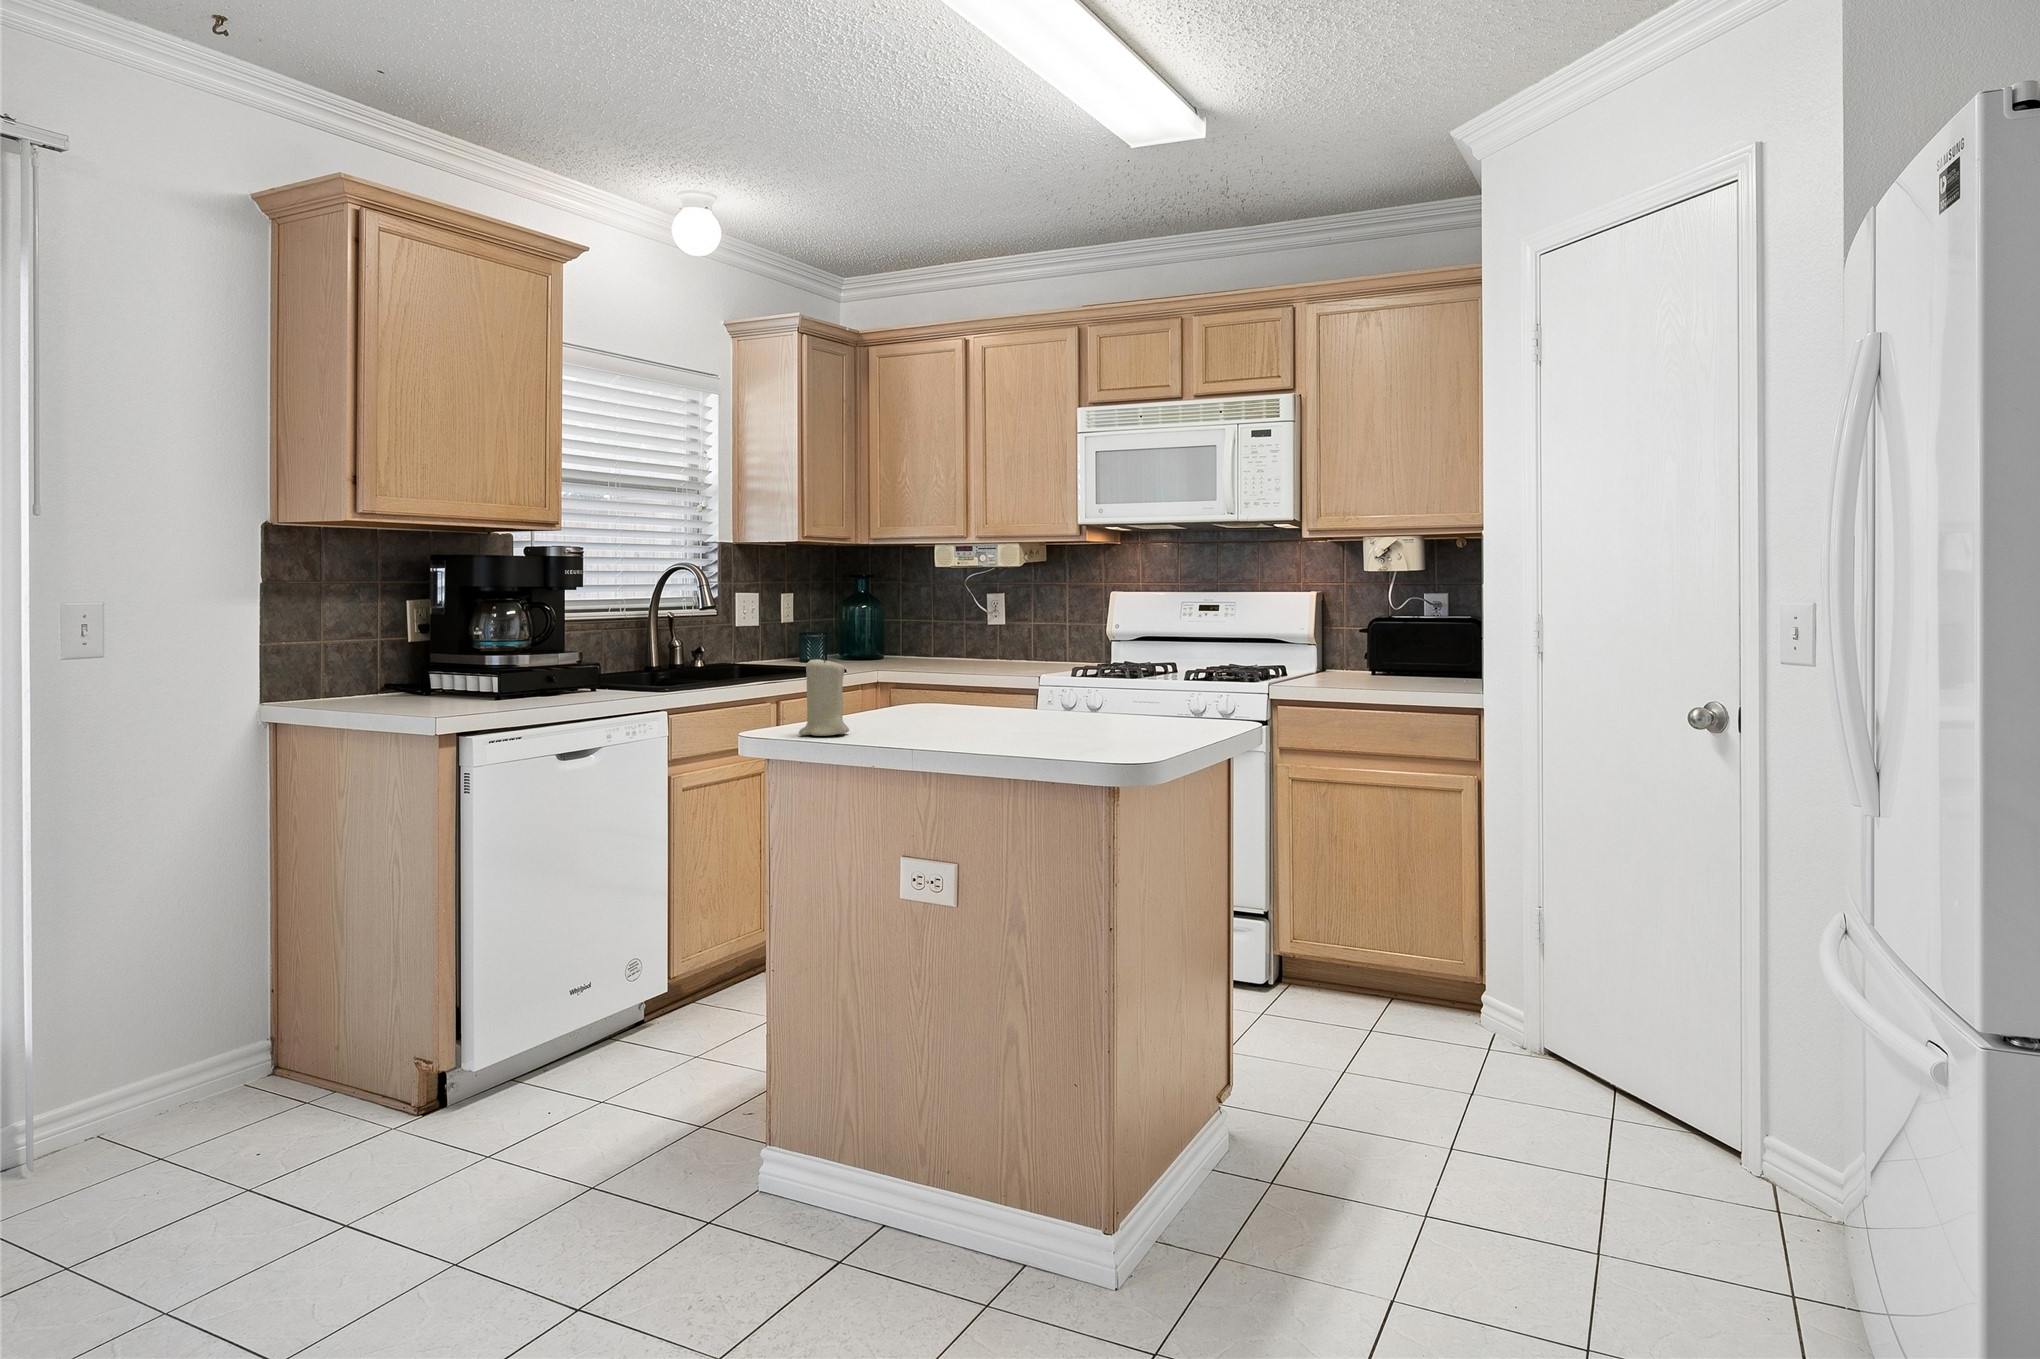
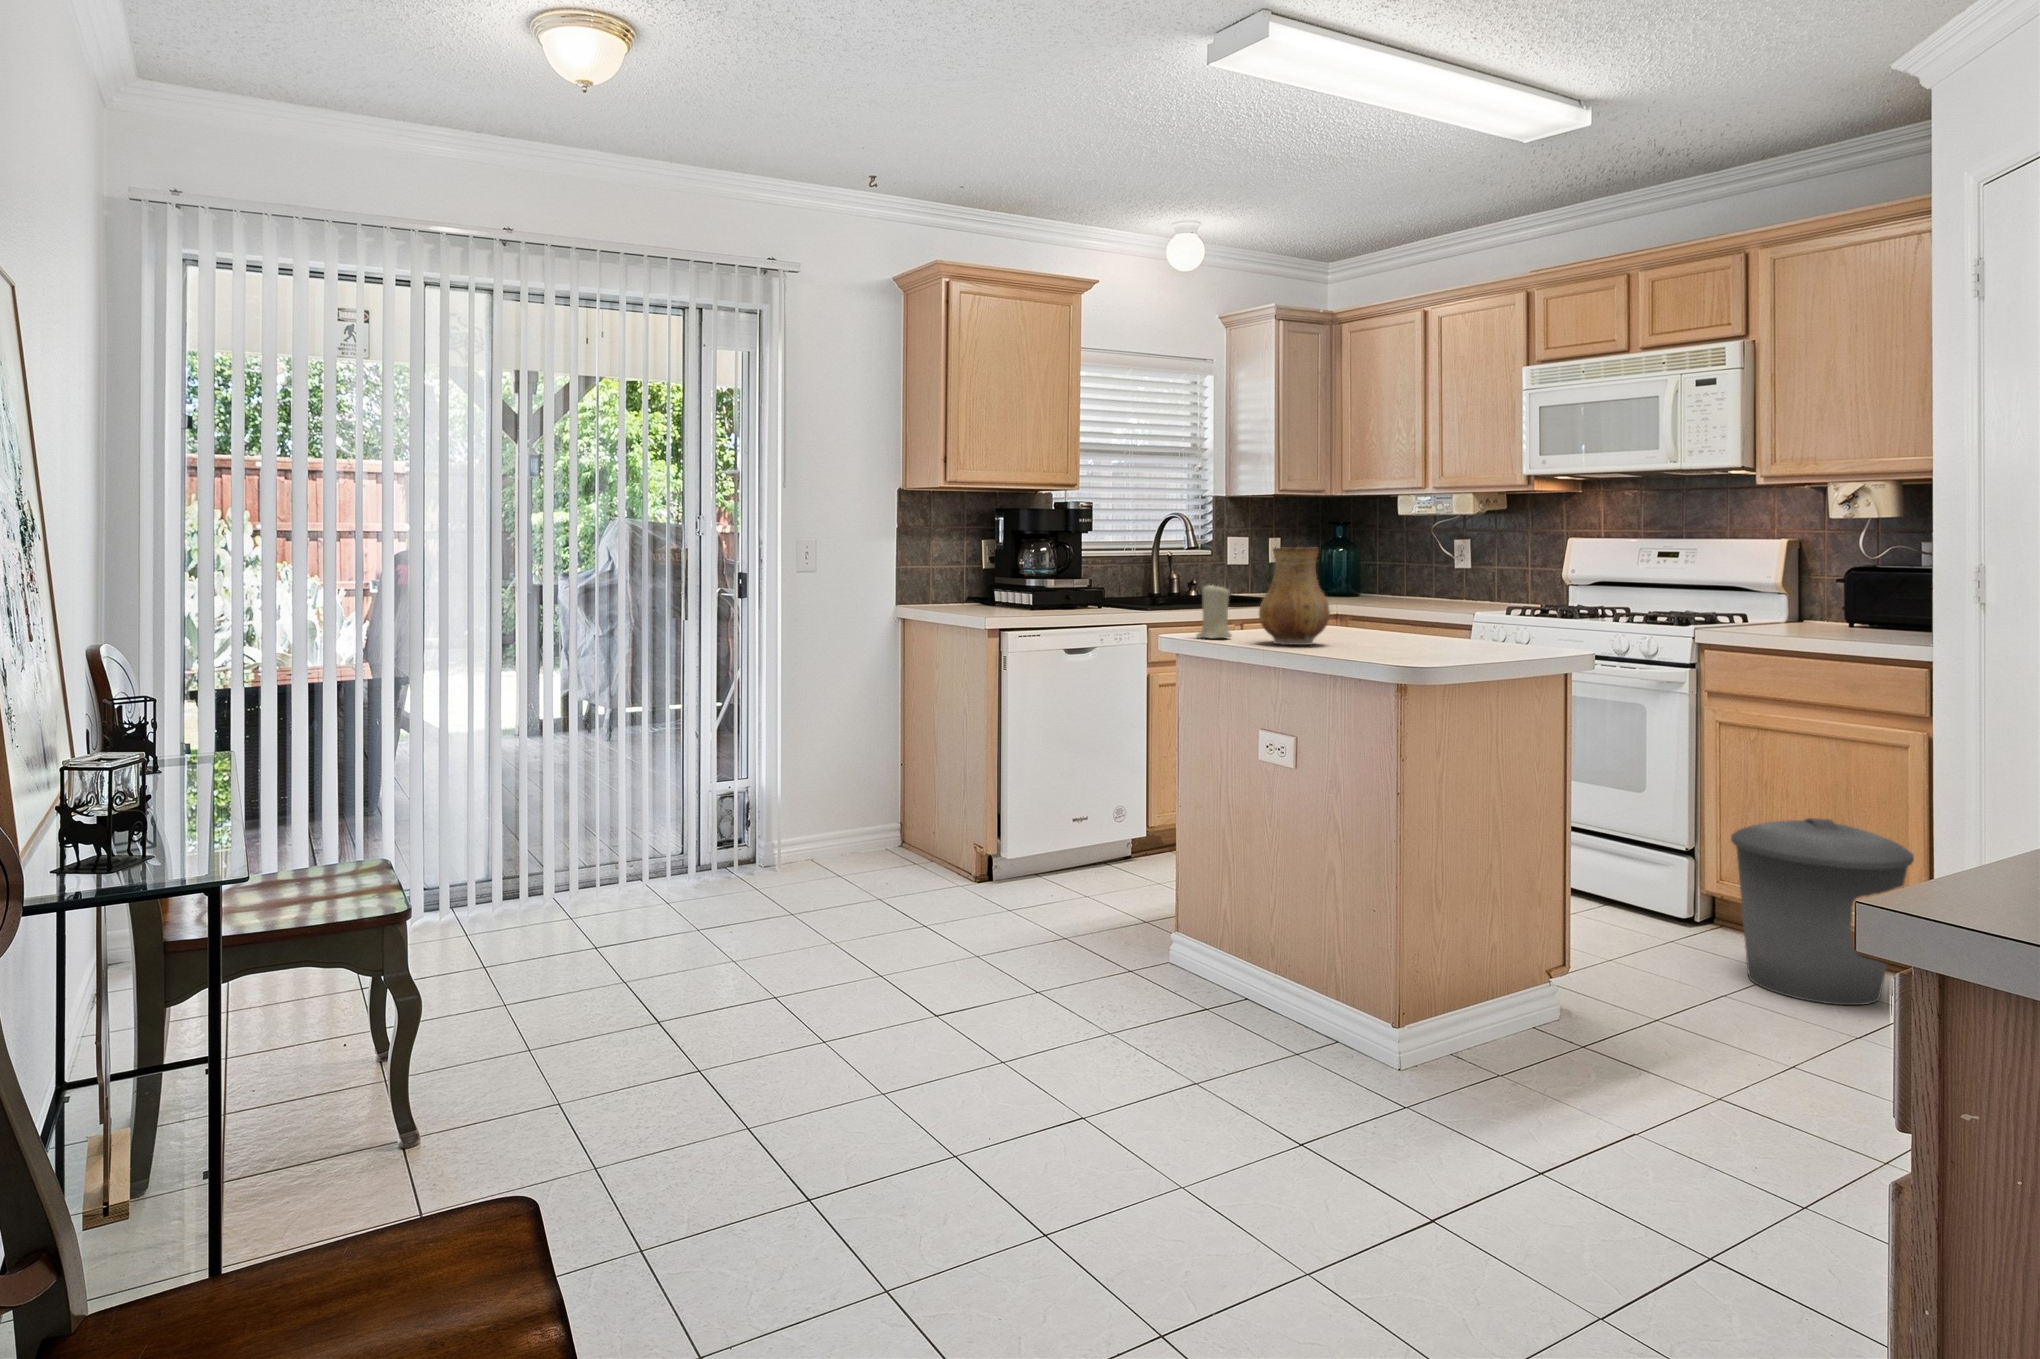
ceramic pitcher: none [895,605,989,740] -> present [1259,547,1330,645]
trash can: none [1362,883,1526,1082] -> present [1731,818,1914,1005]

